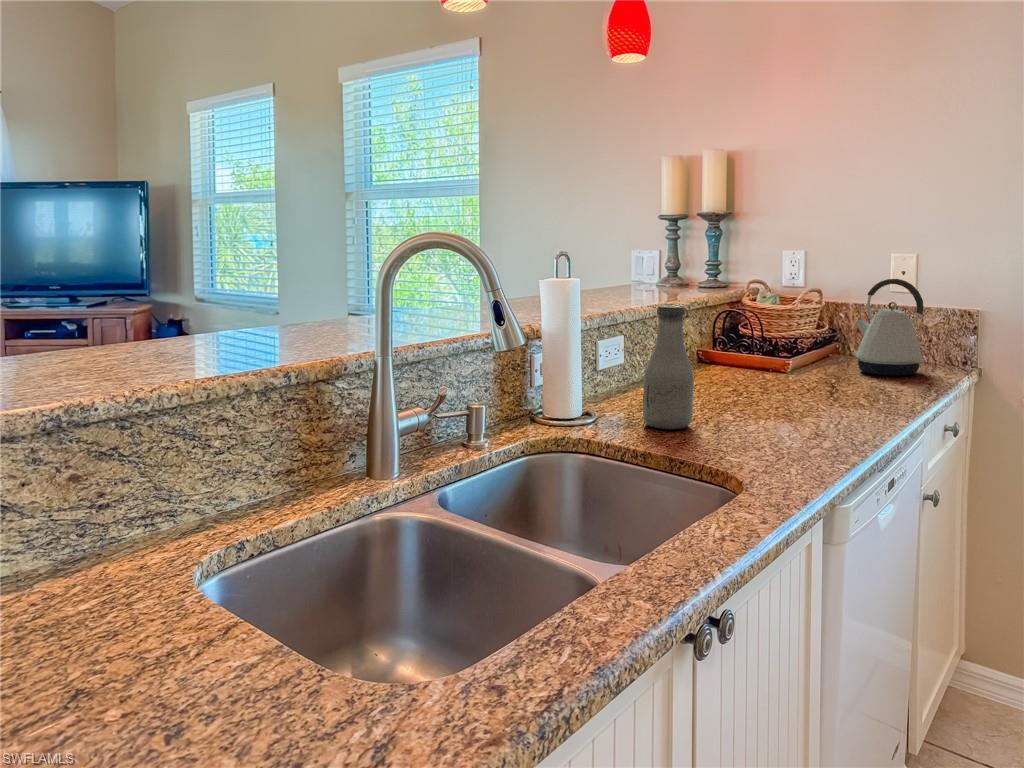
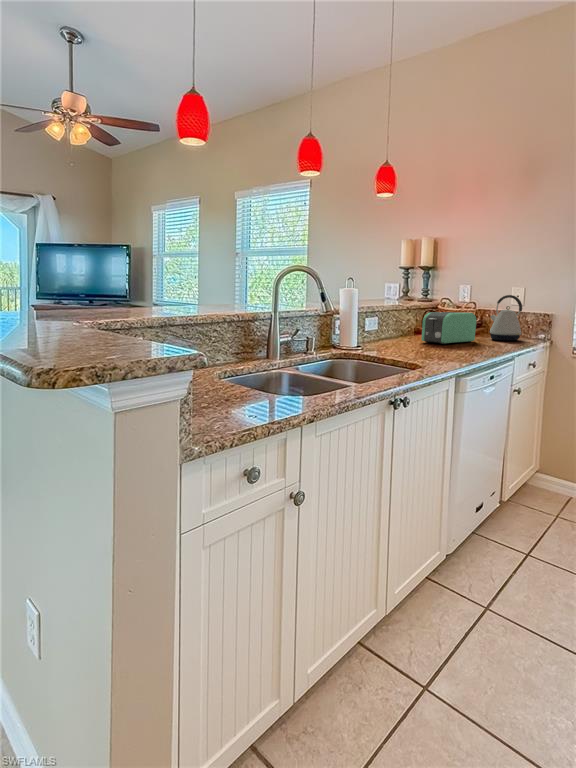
bottle: present [643,306,694,429] -> none [383,299,406,353]
toaster: none [719,317,832,392] -> present [422,312,477,344]

